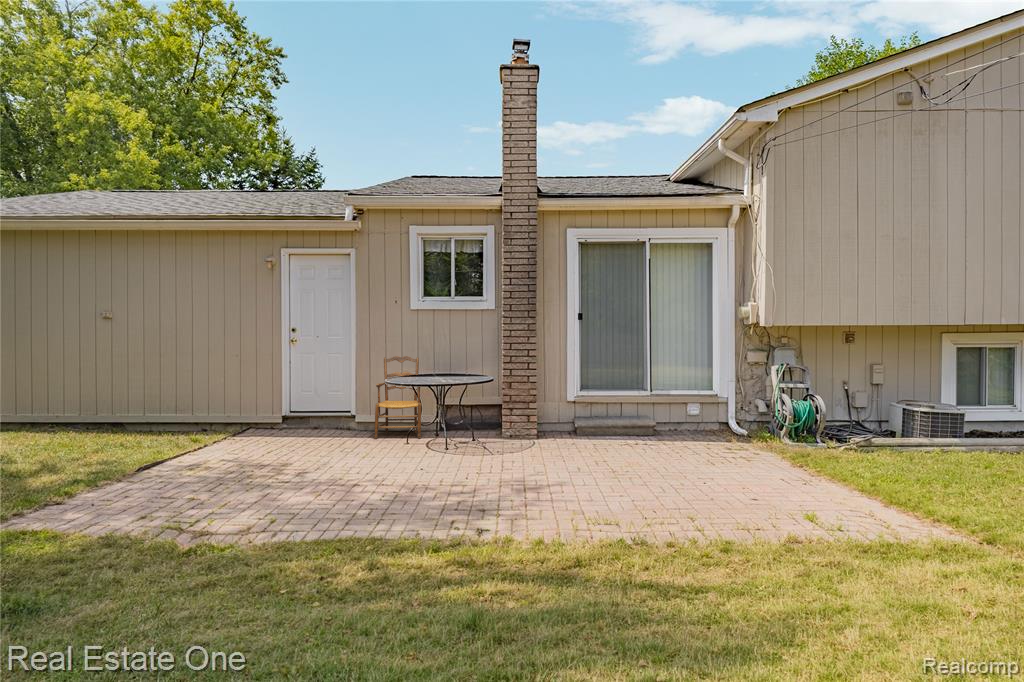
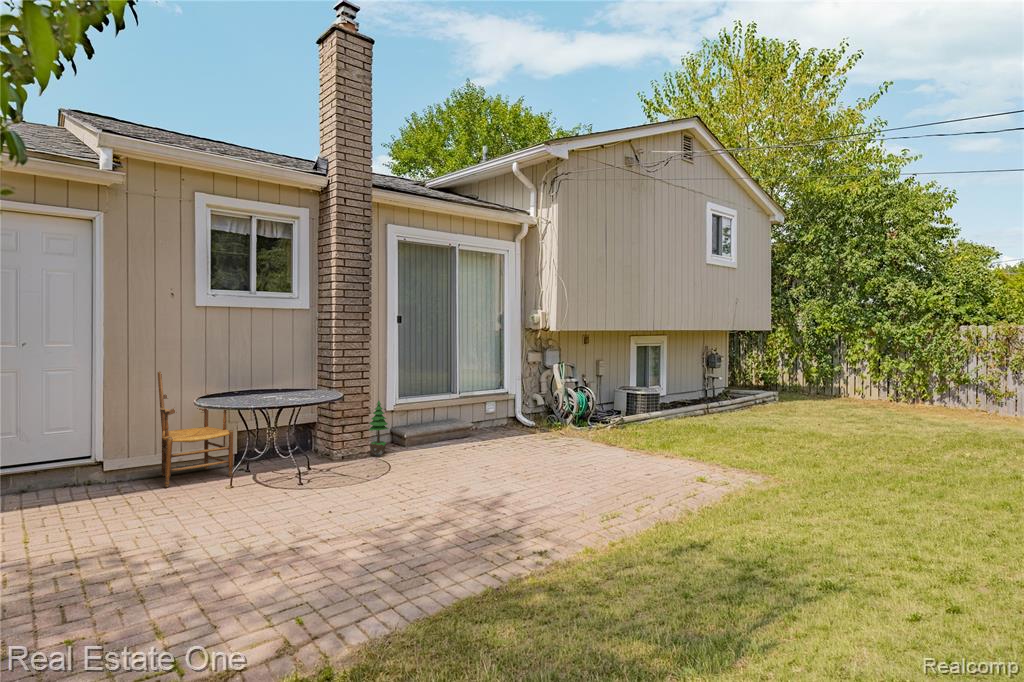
potted tree: none [531,389,549,440] -> present [369,401,389,456]

